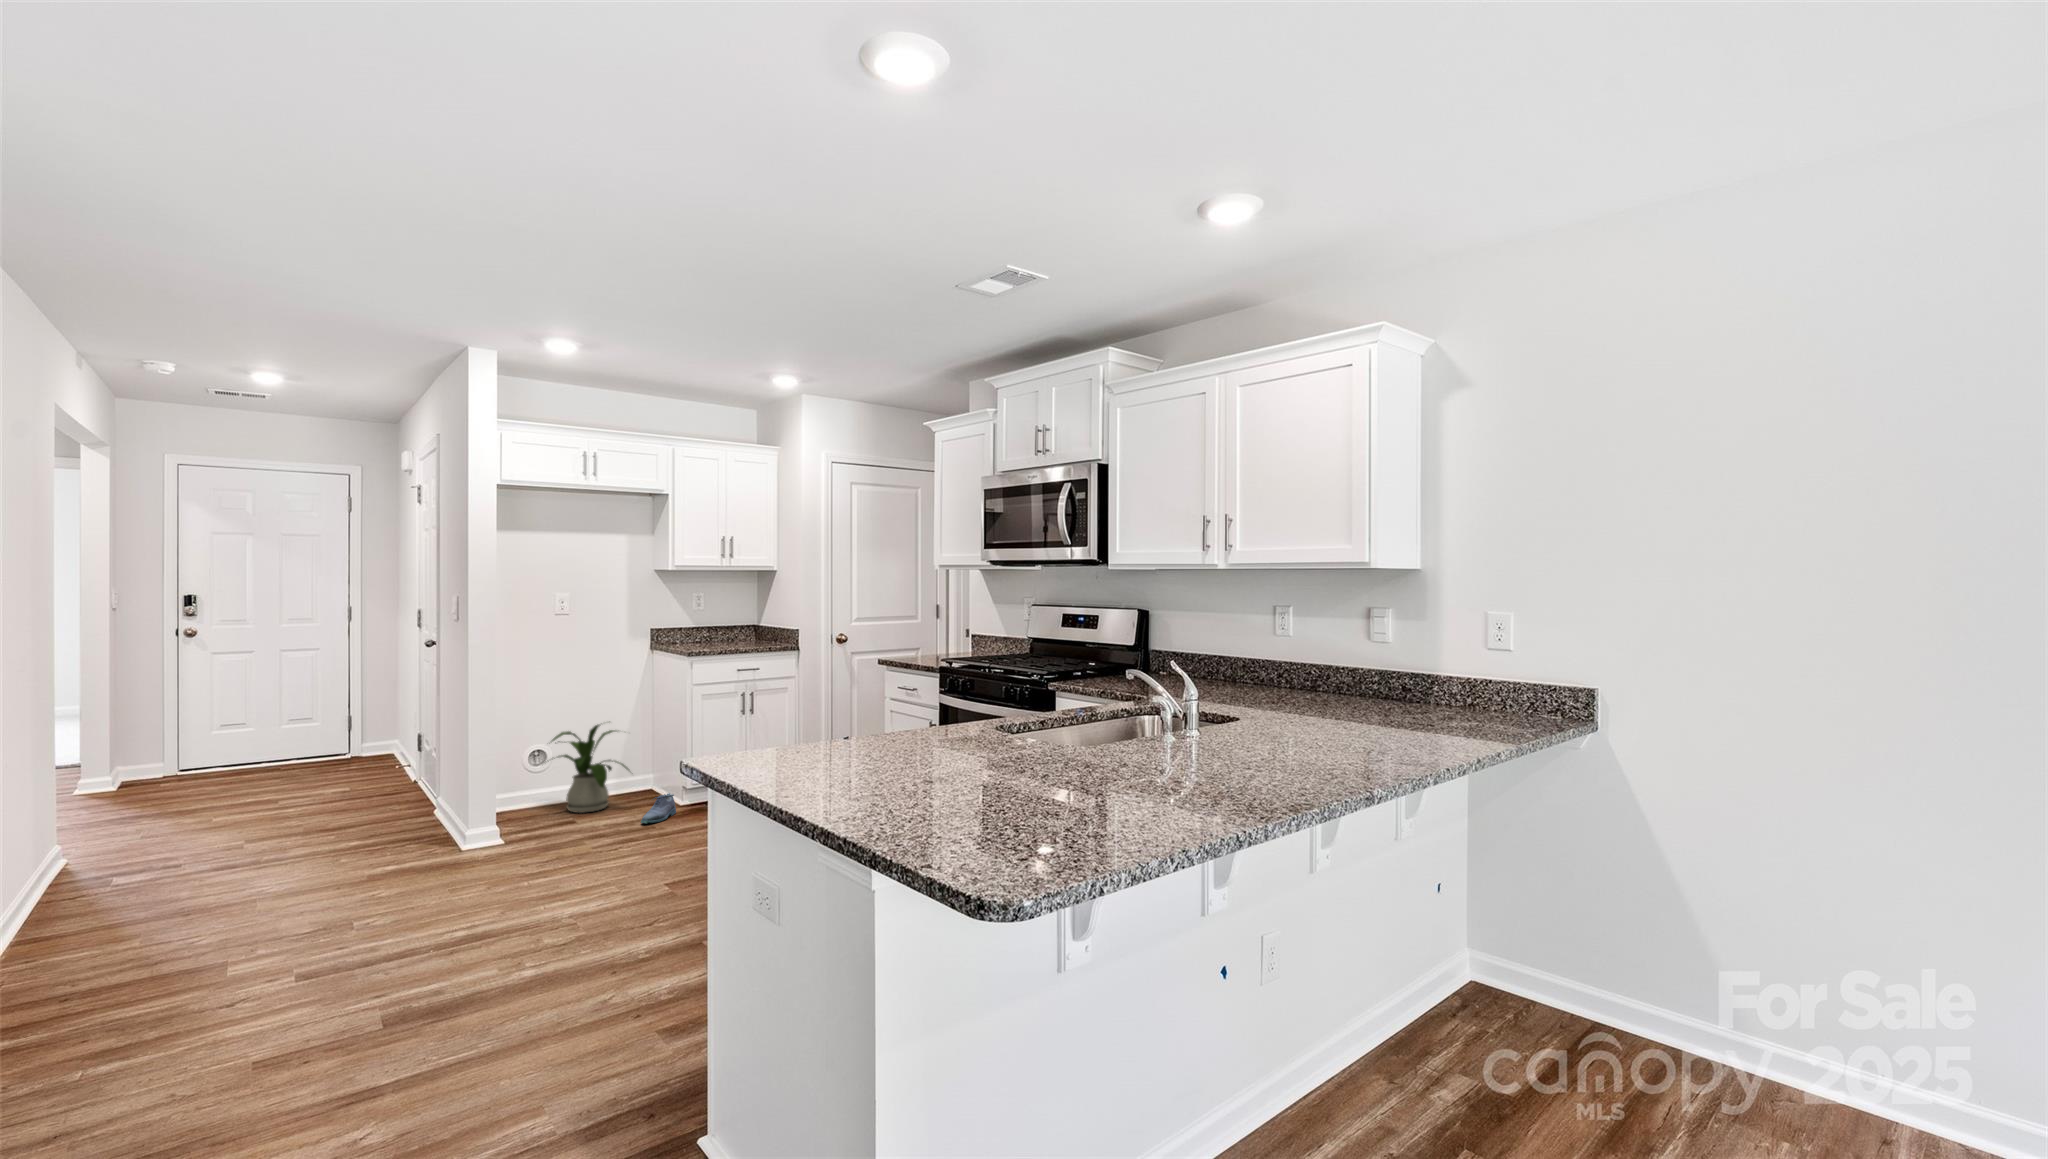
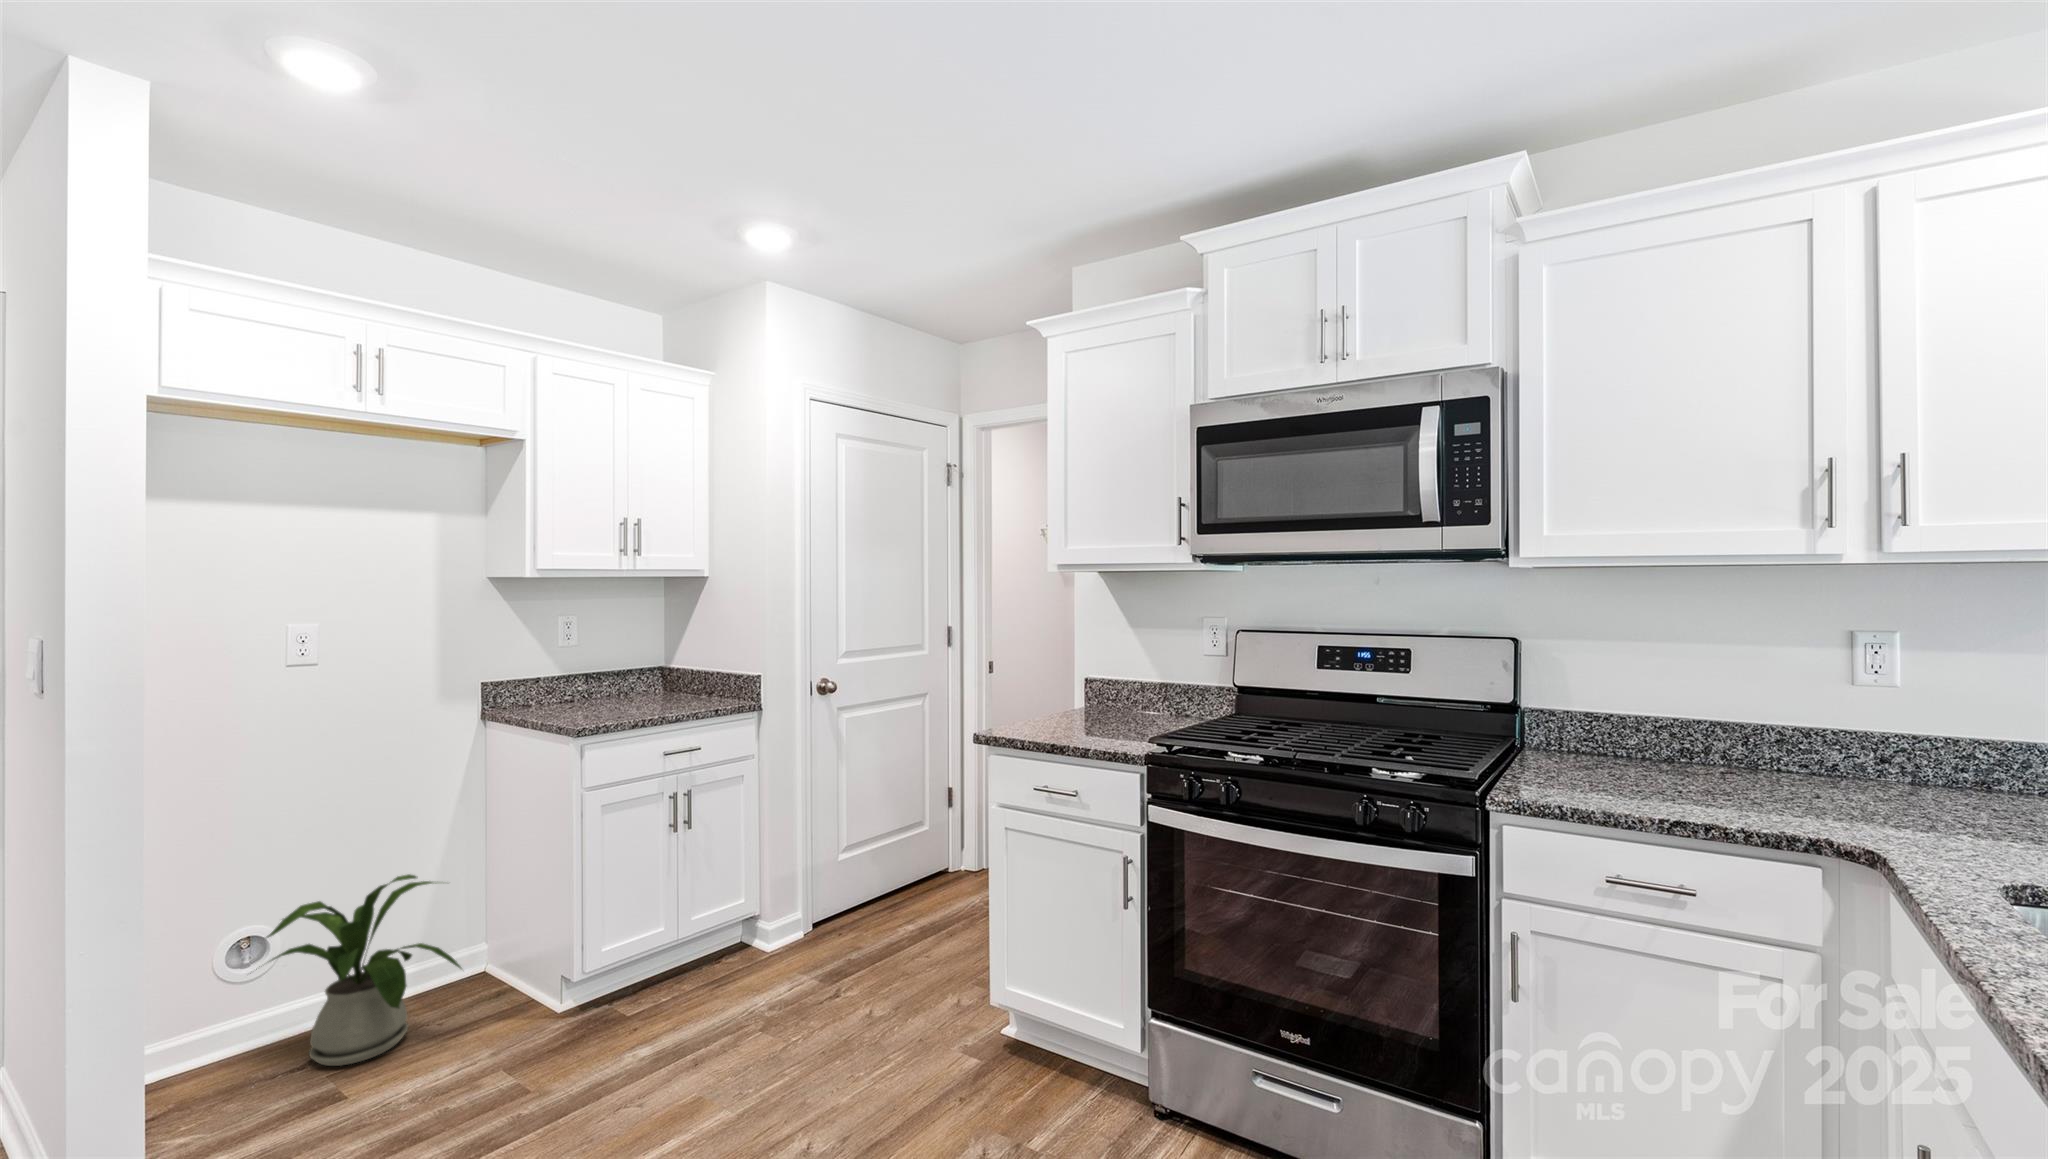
shoe: present [641,793,676,824] -> none [494,999,559,1085]

